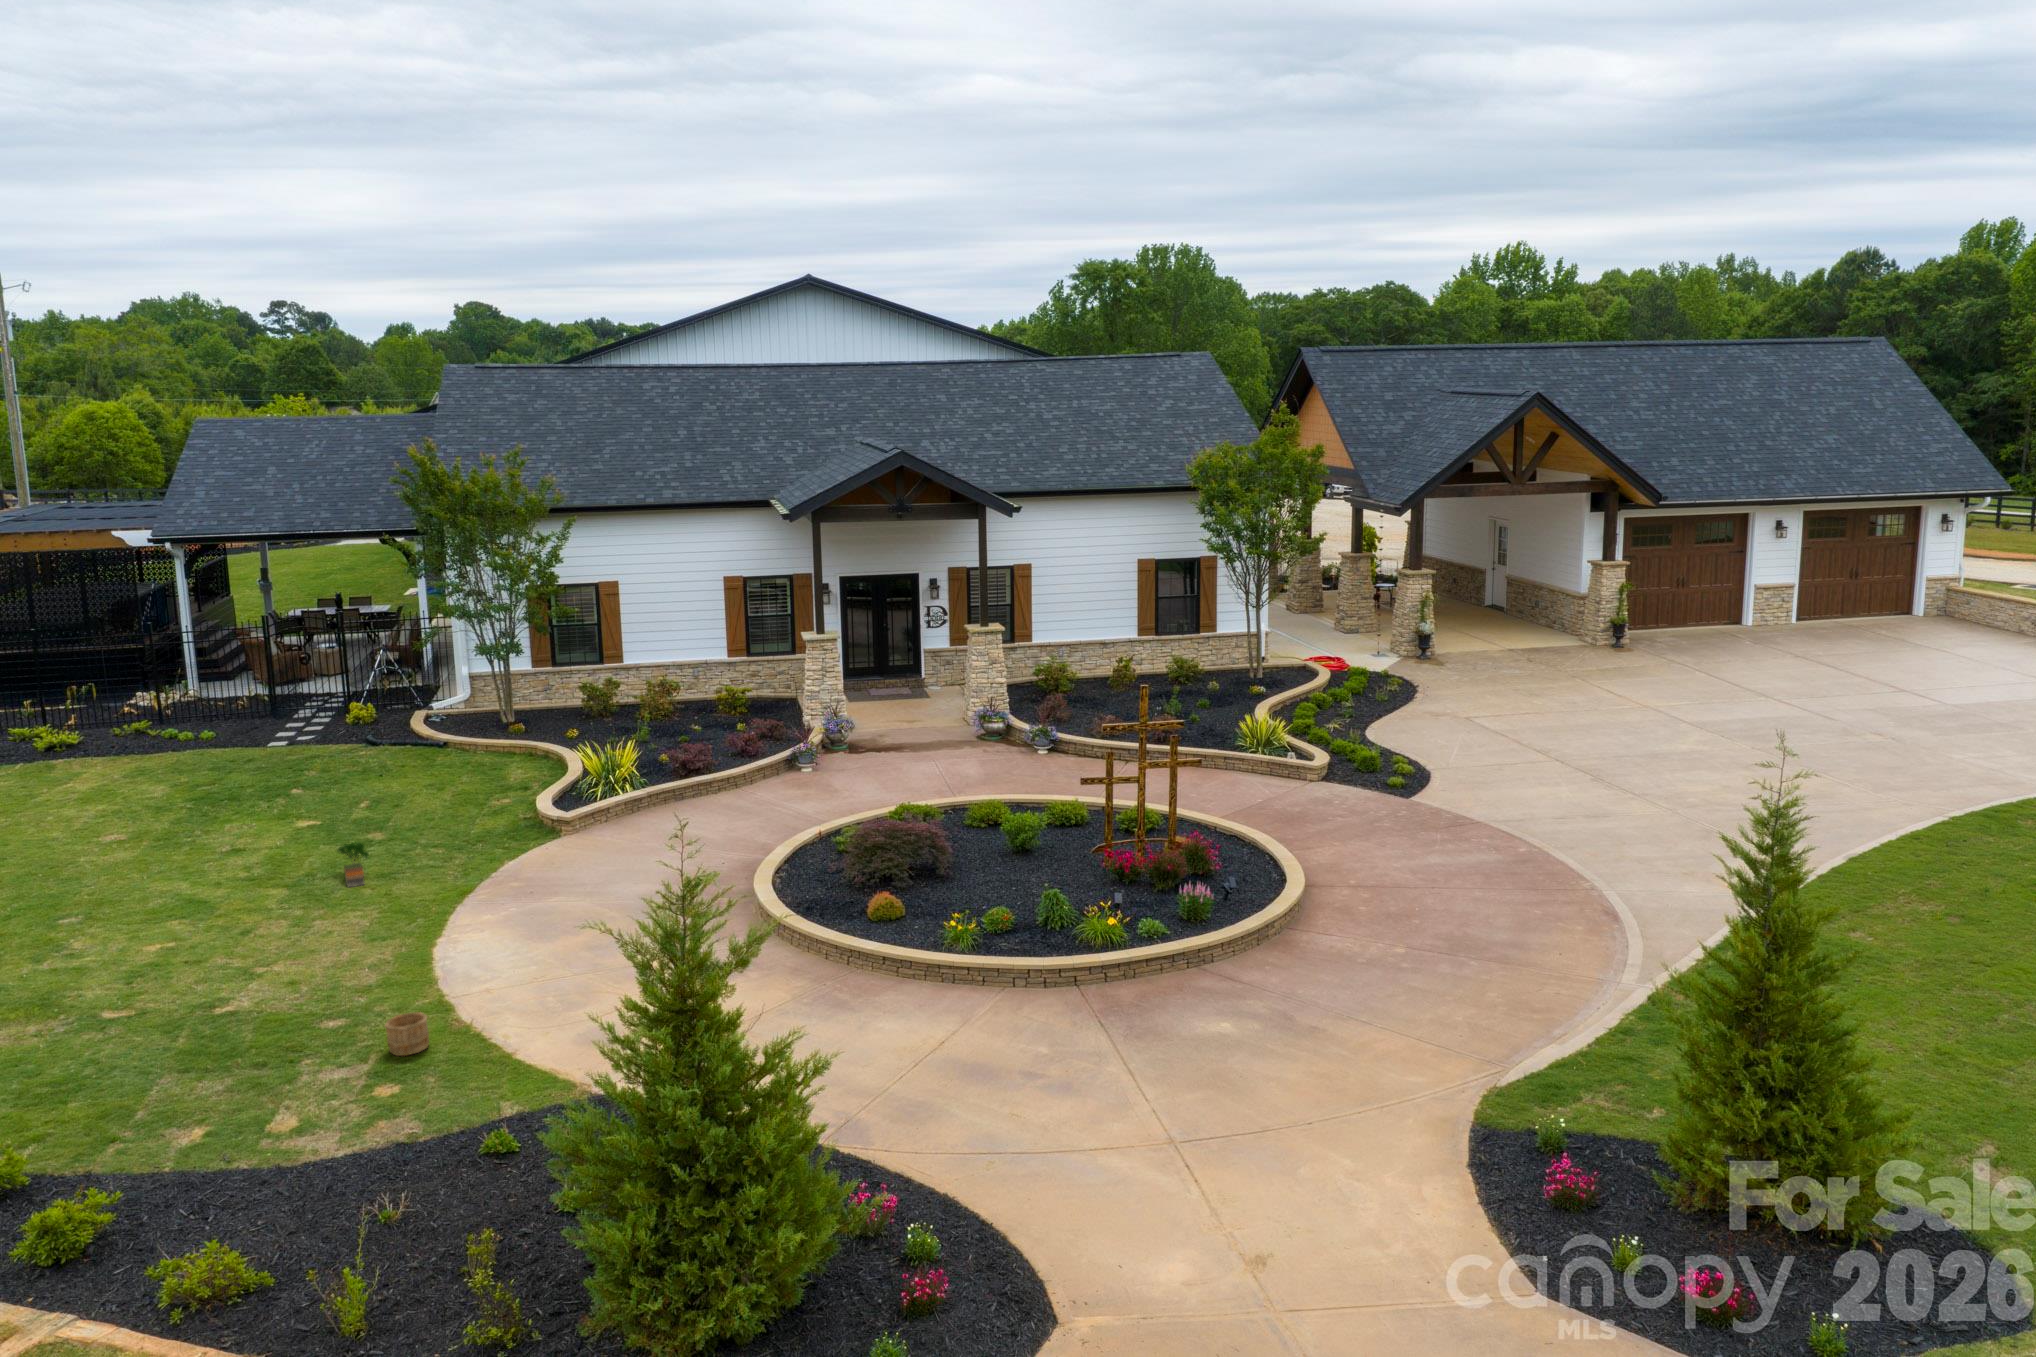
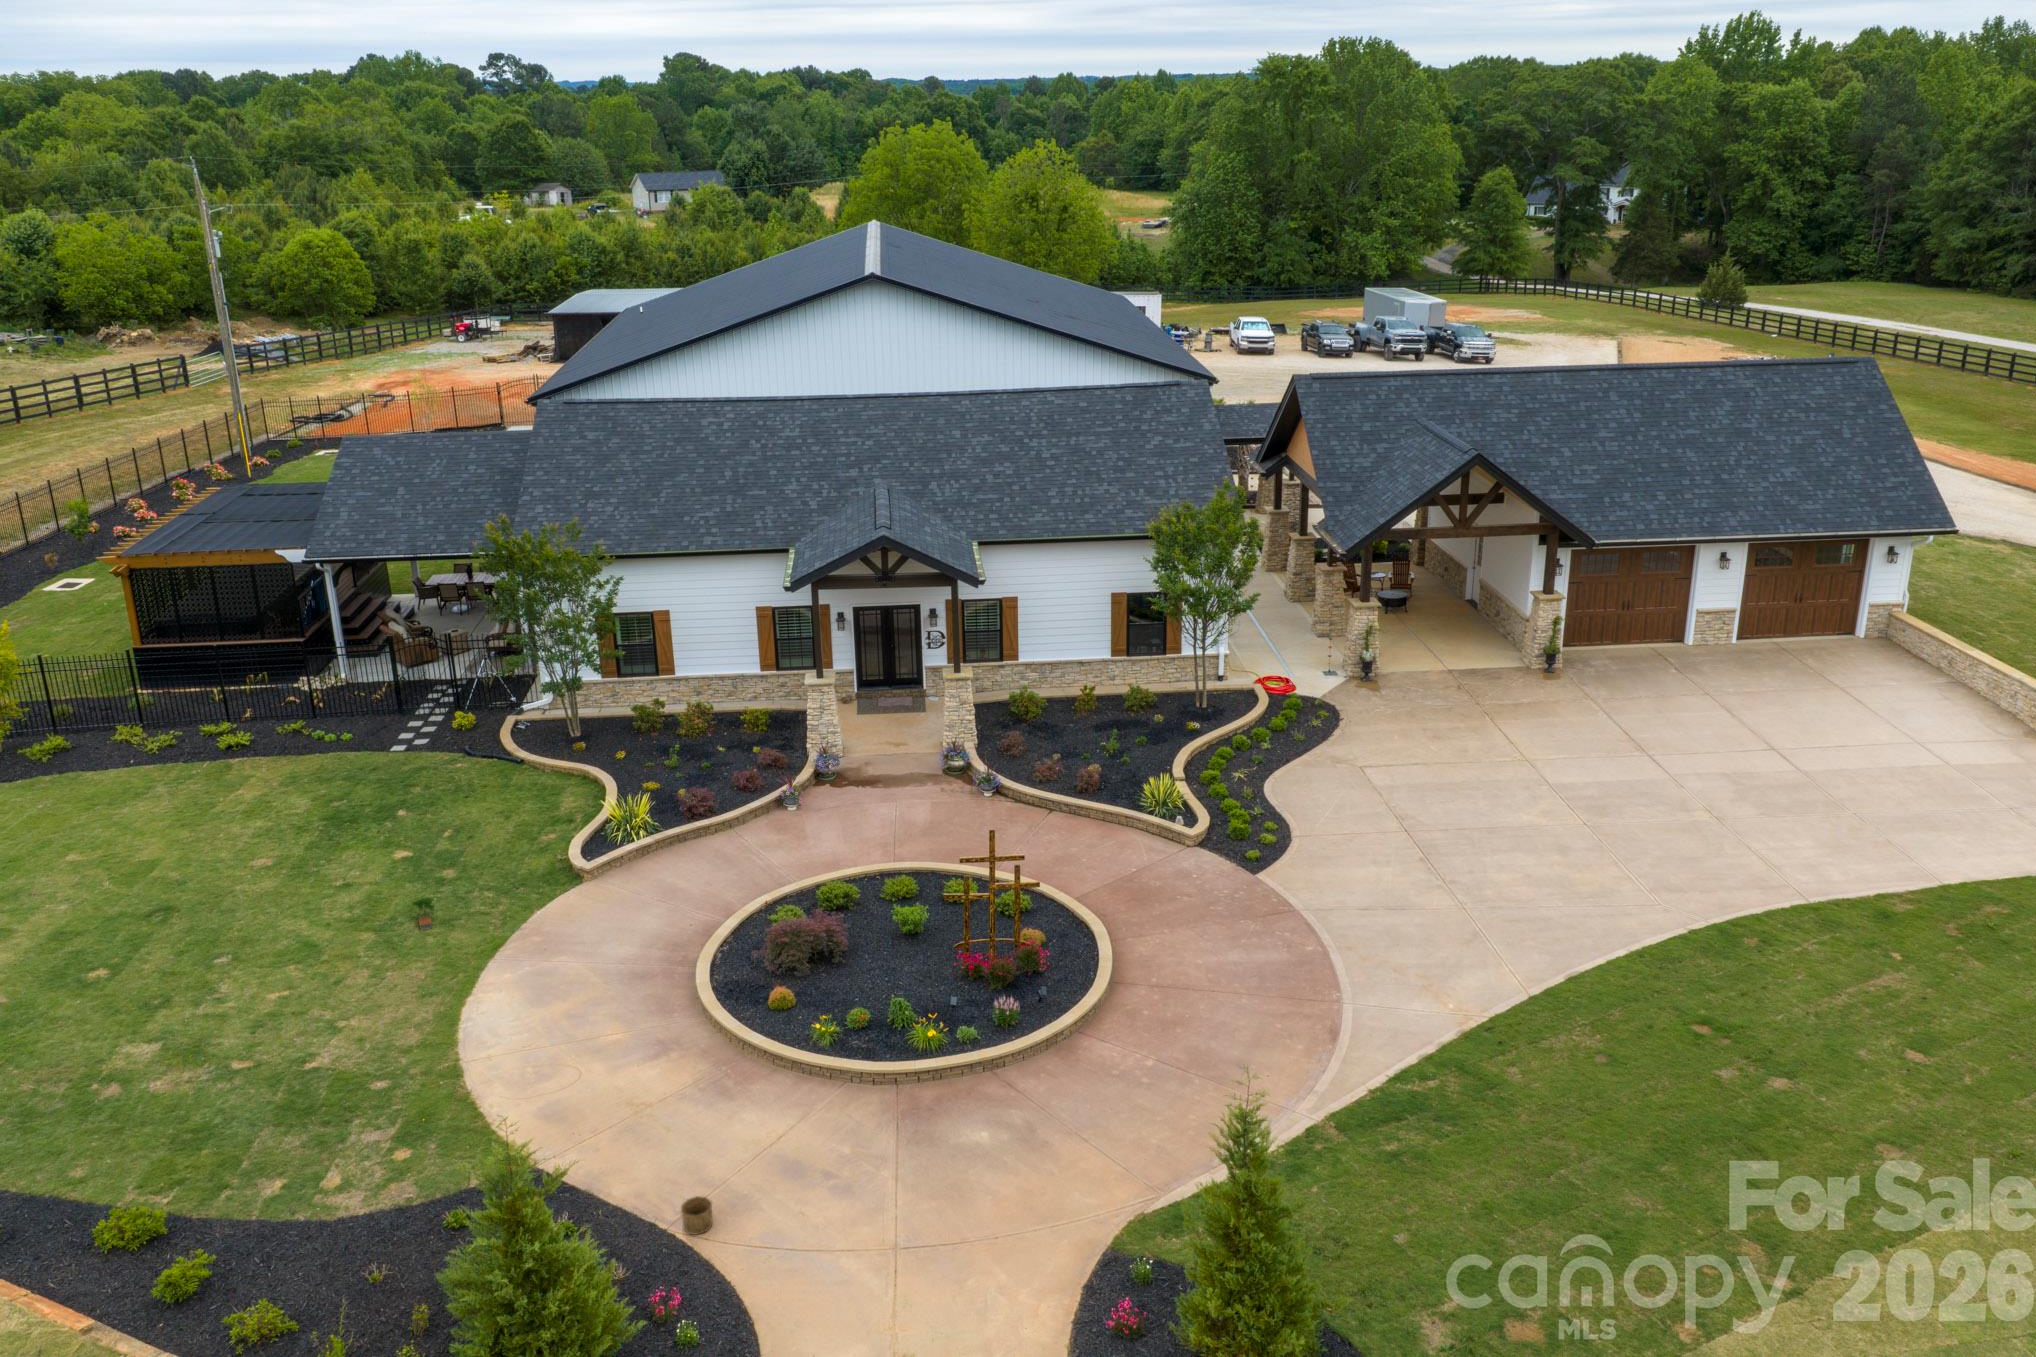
wooden bucket: present [385,1012,429,1056] -> present [681,1196,712,1235]

